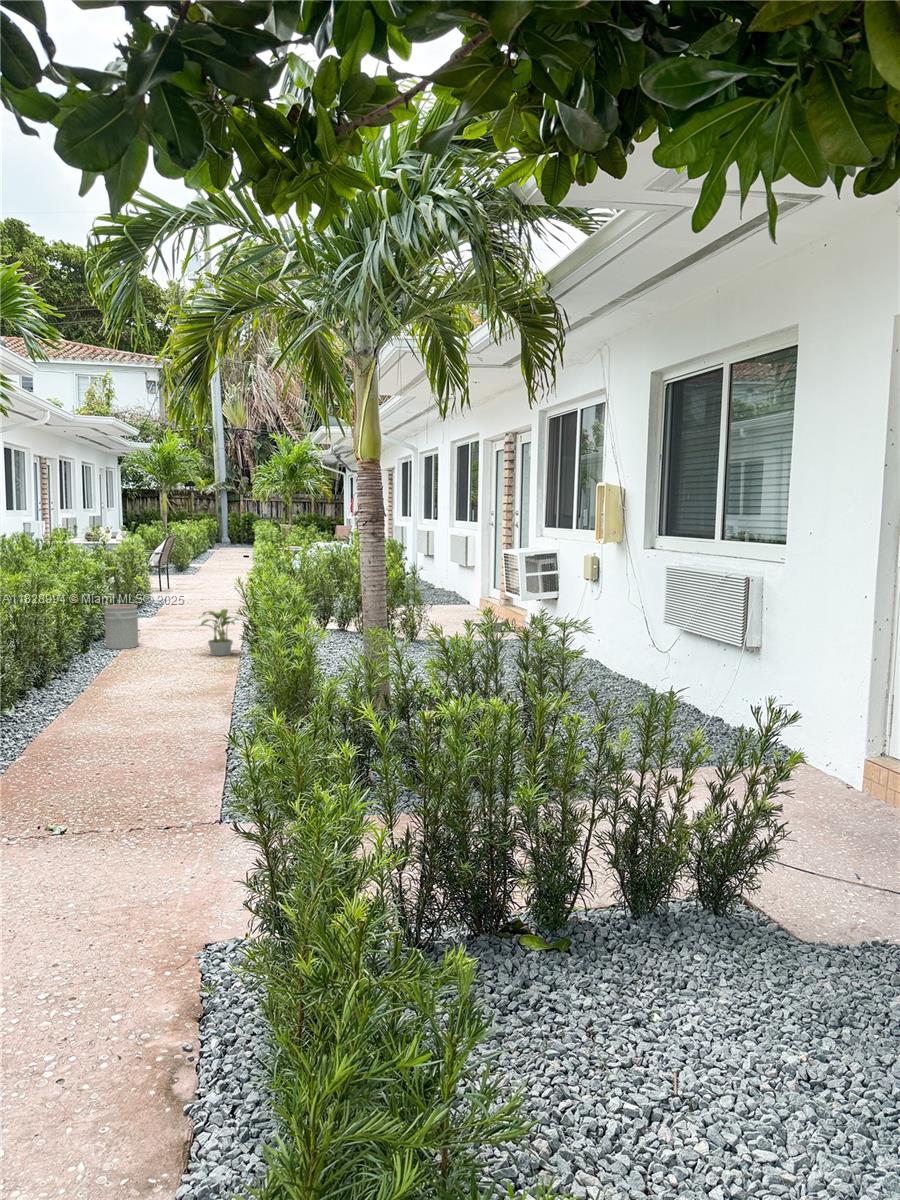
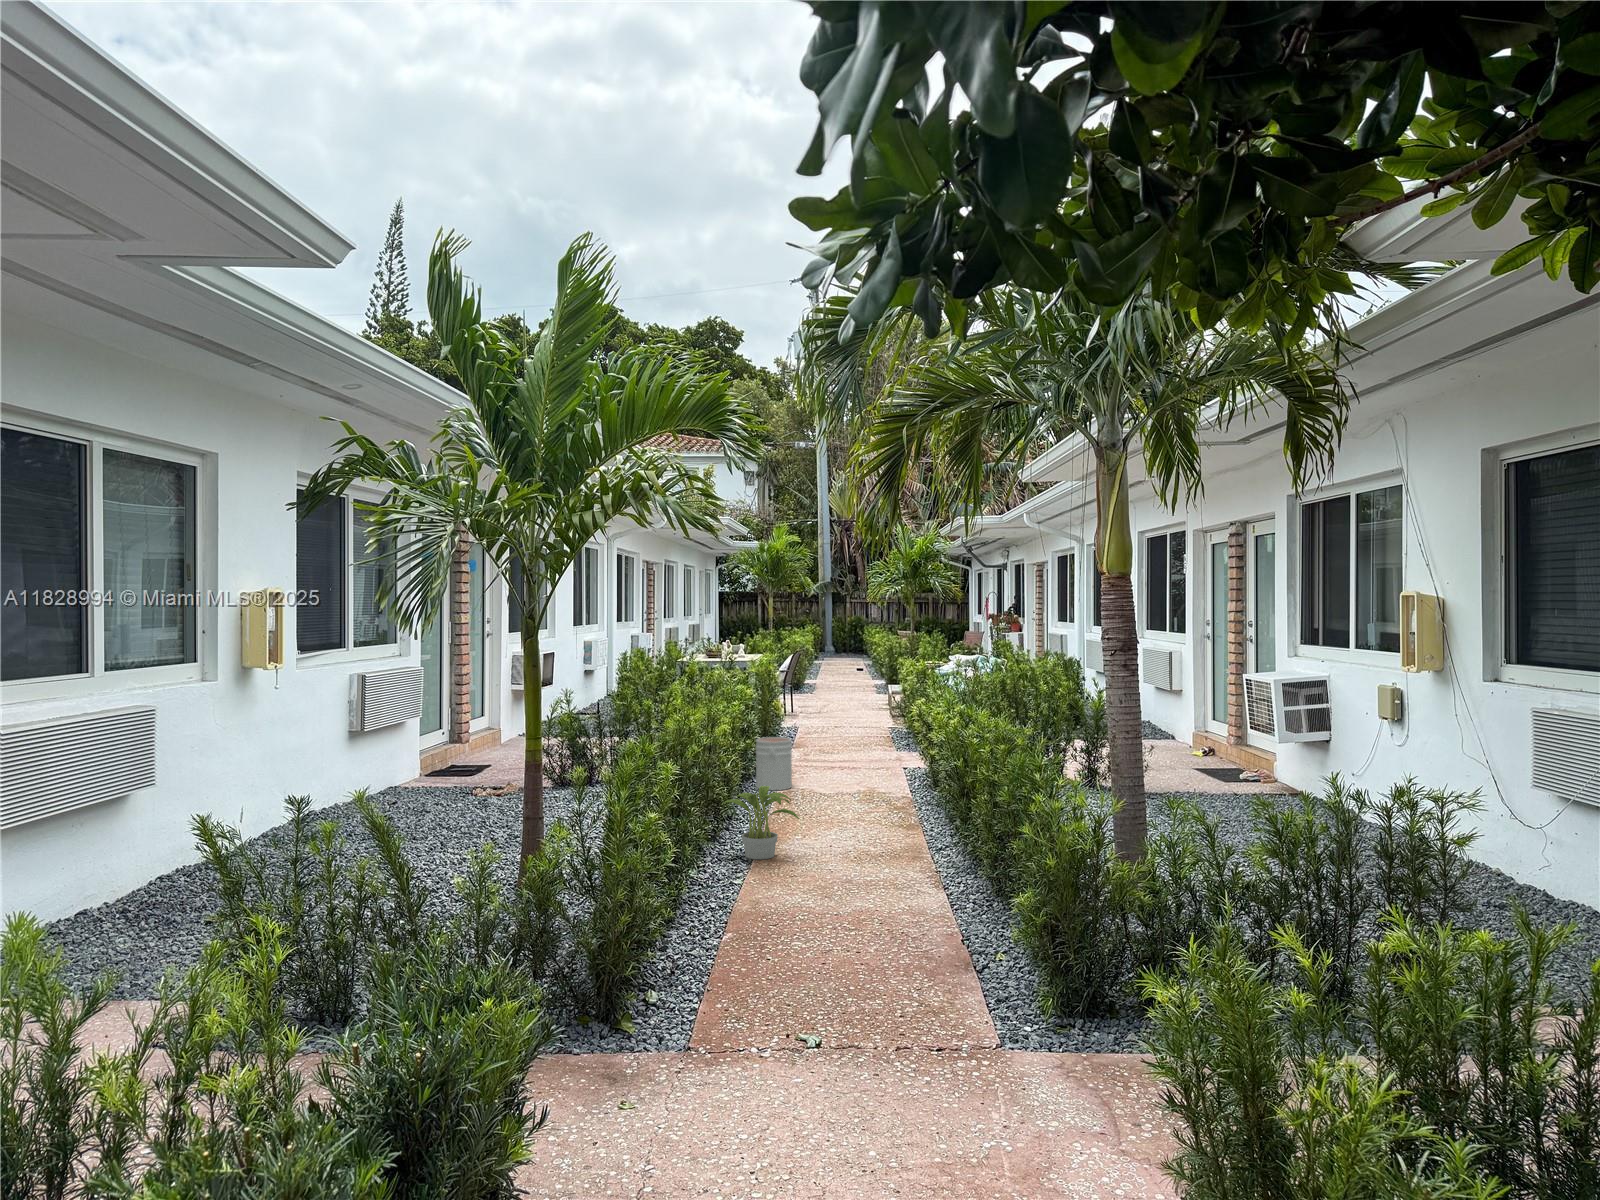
potted plant: present [199,609,245,656] -> present [721,786,799,859]

